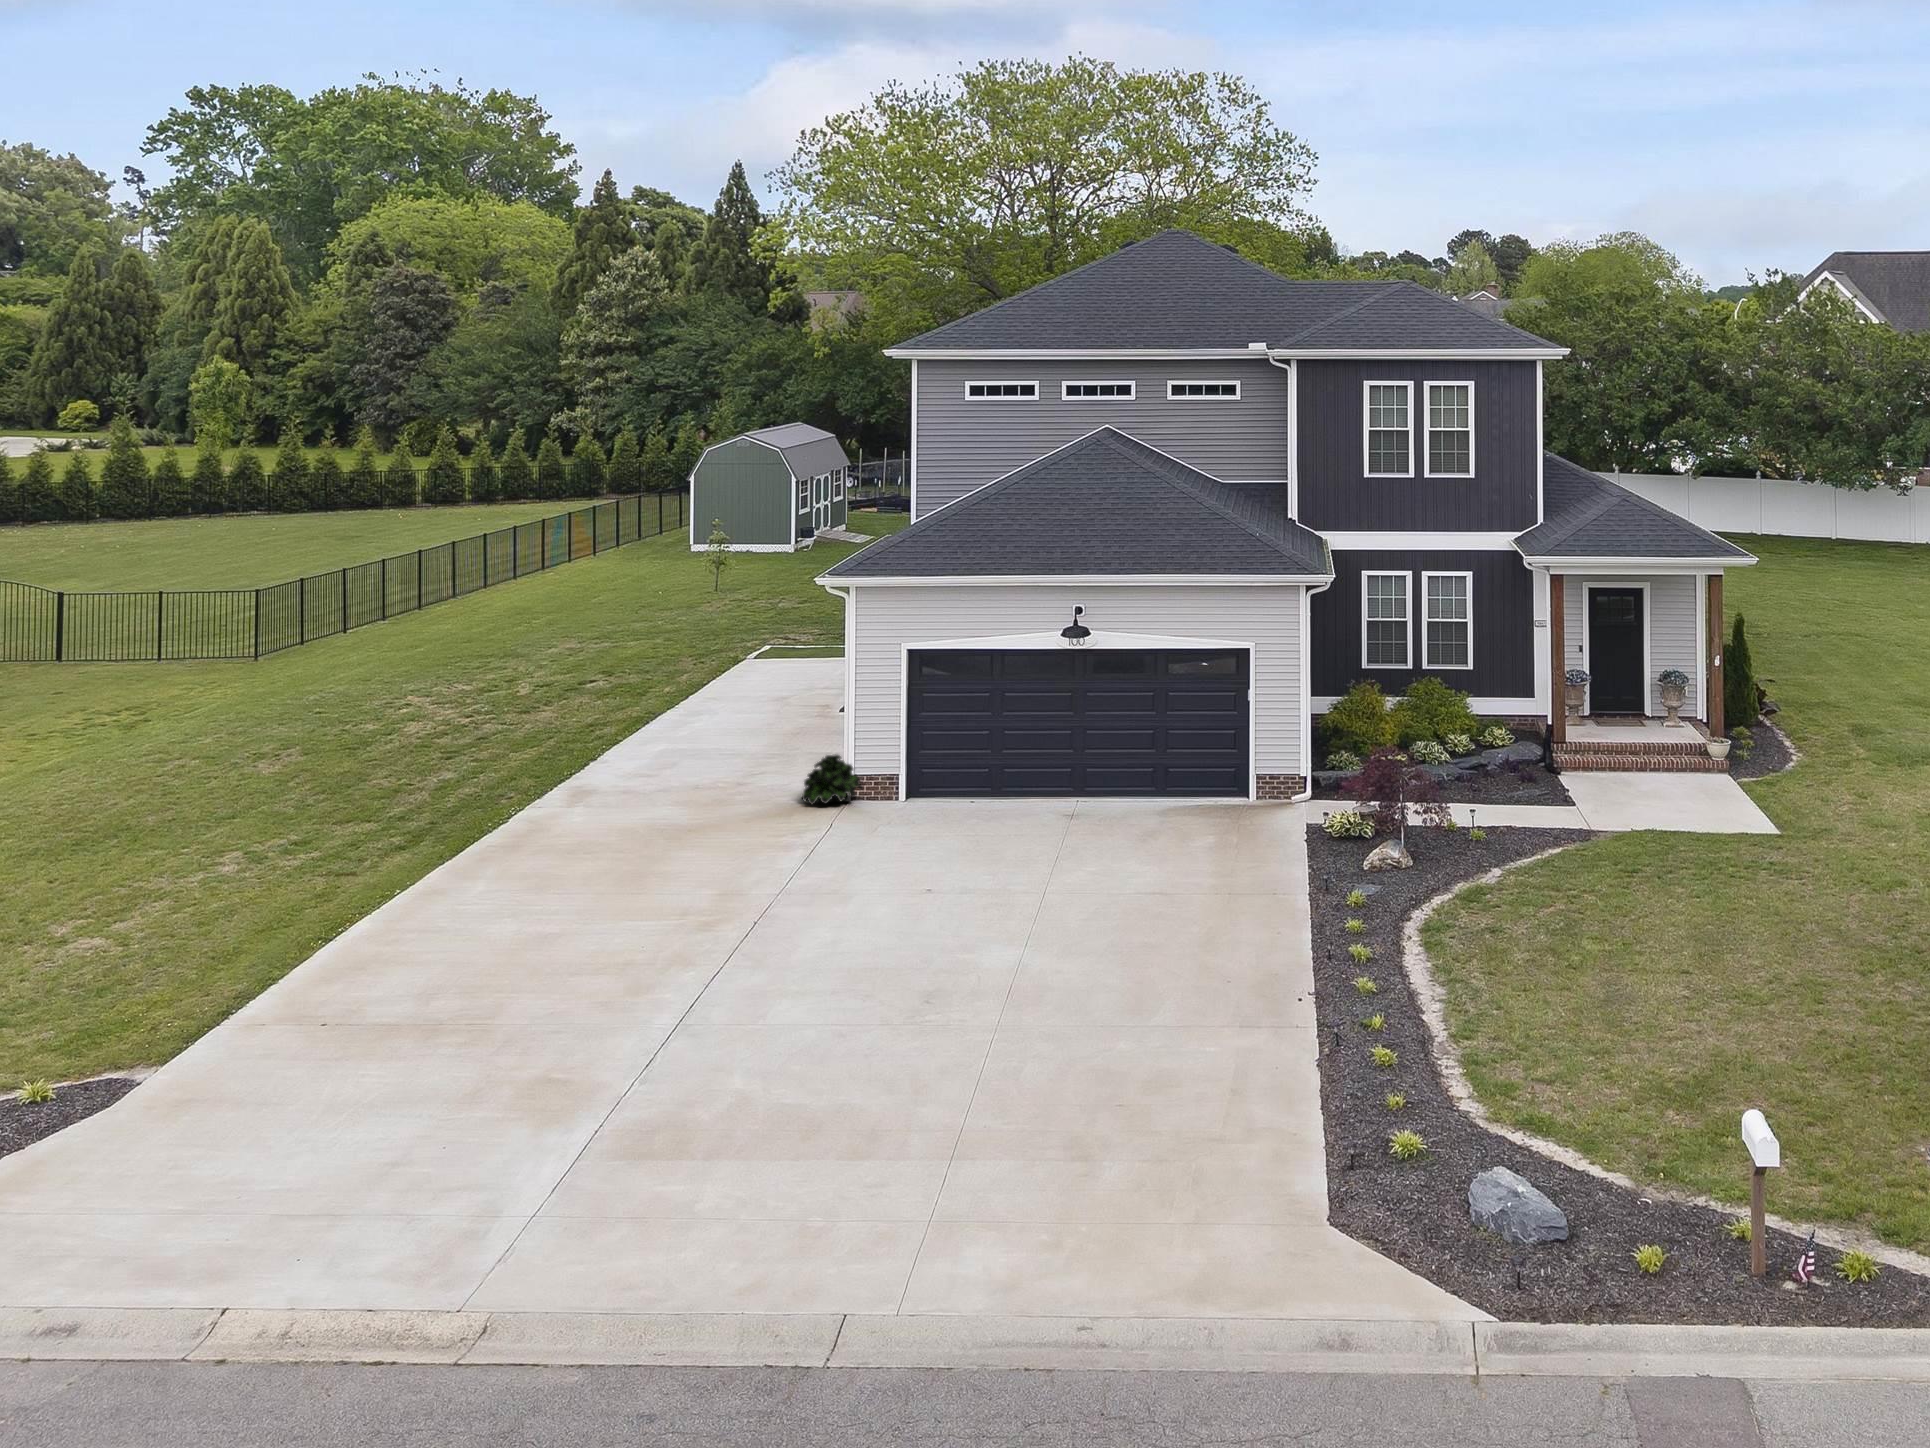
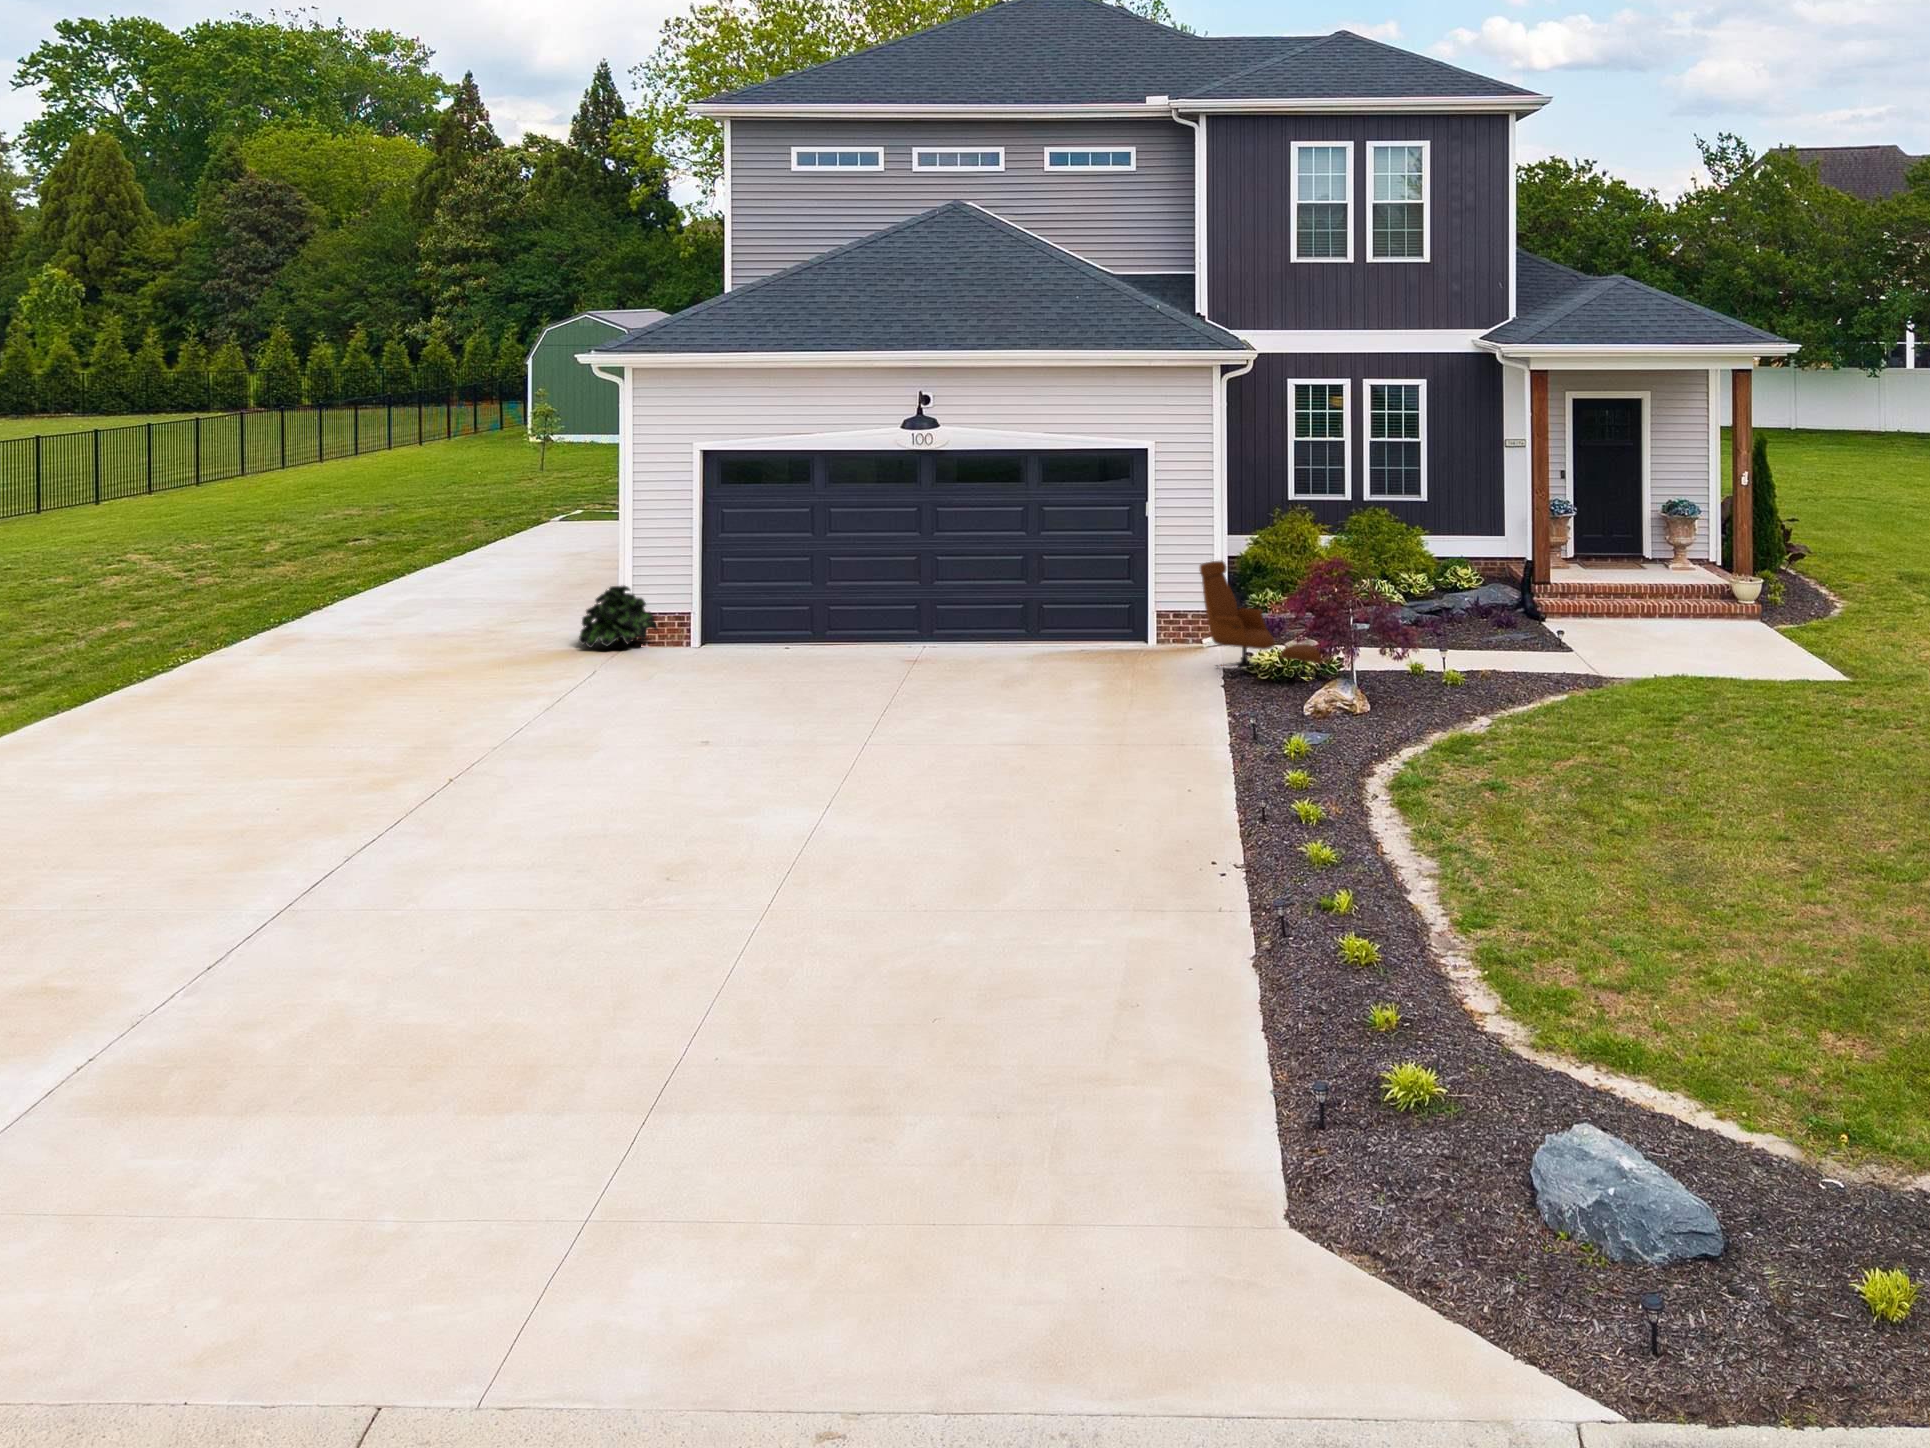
lounge chair: none [1286,741,1383,840] -> present [1200,561,1323,678]

